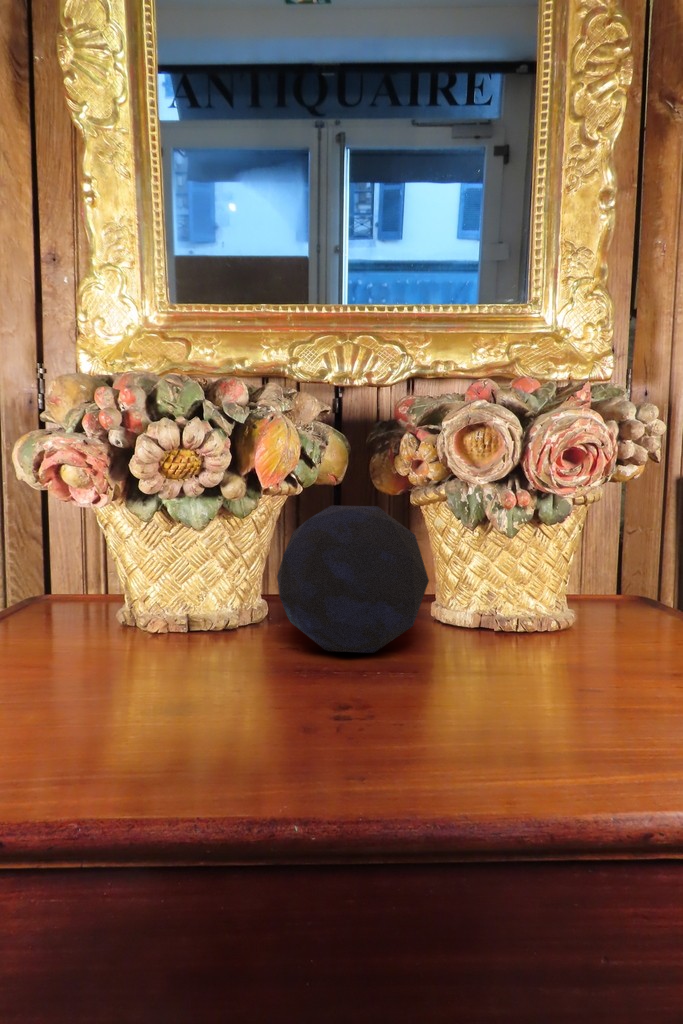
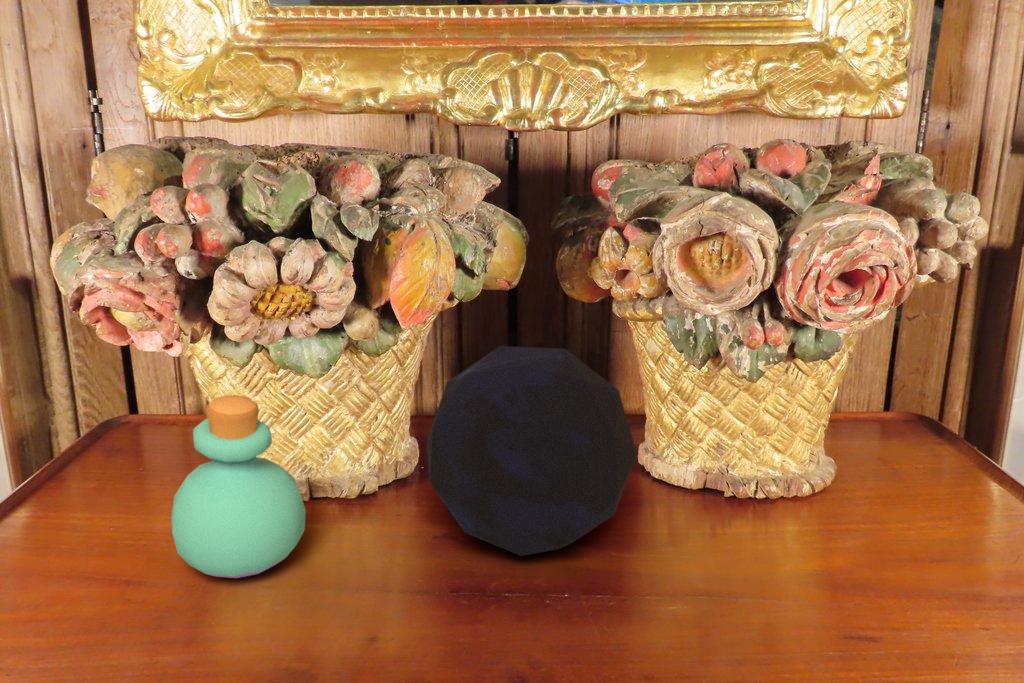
perfume bottle: none [91,530,189,663] -> present [171,395,306,578]

